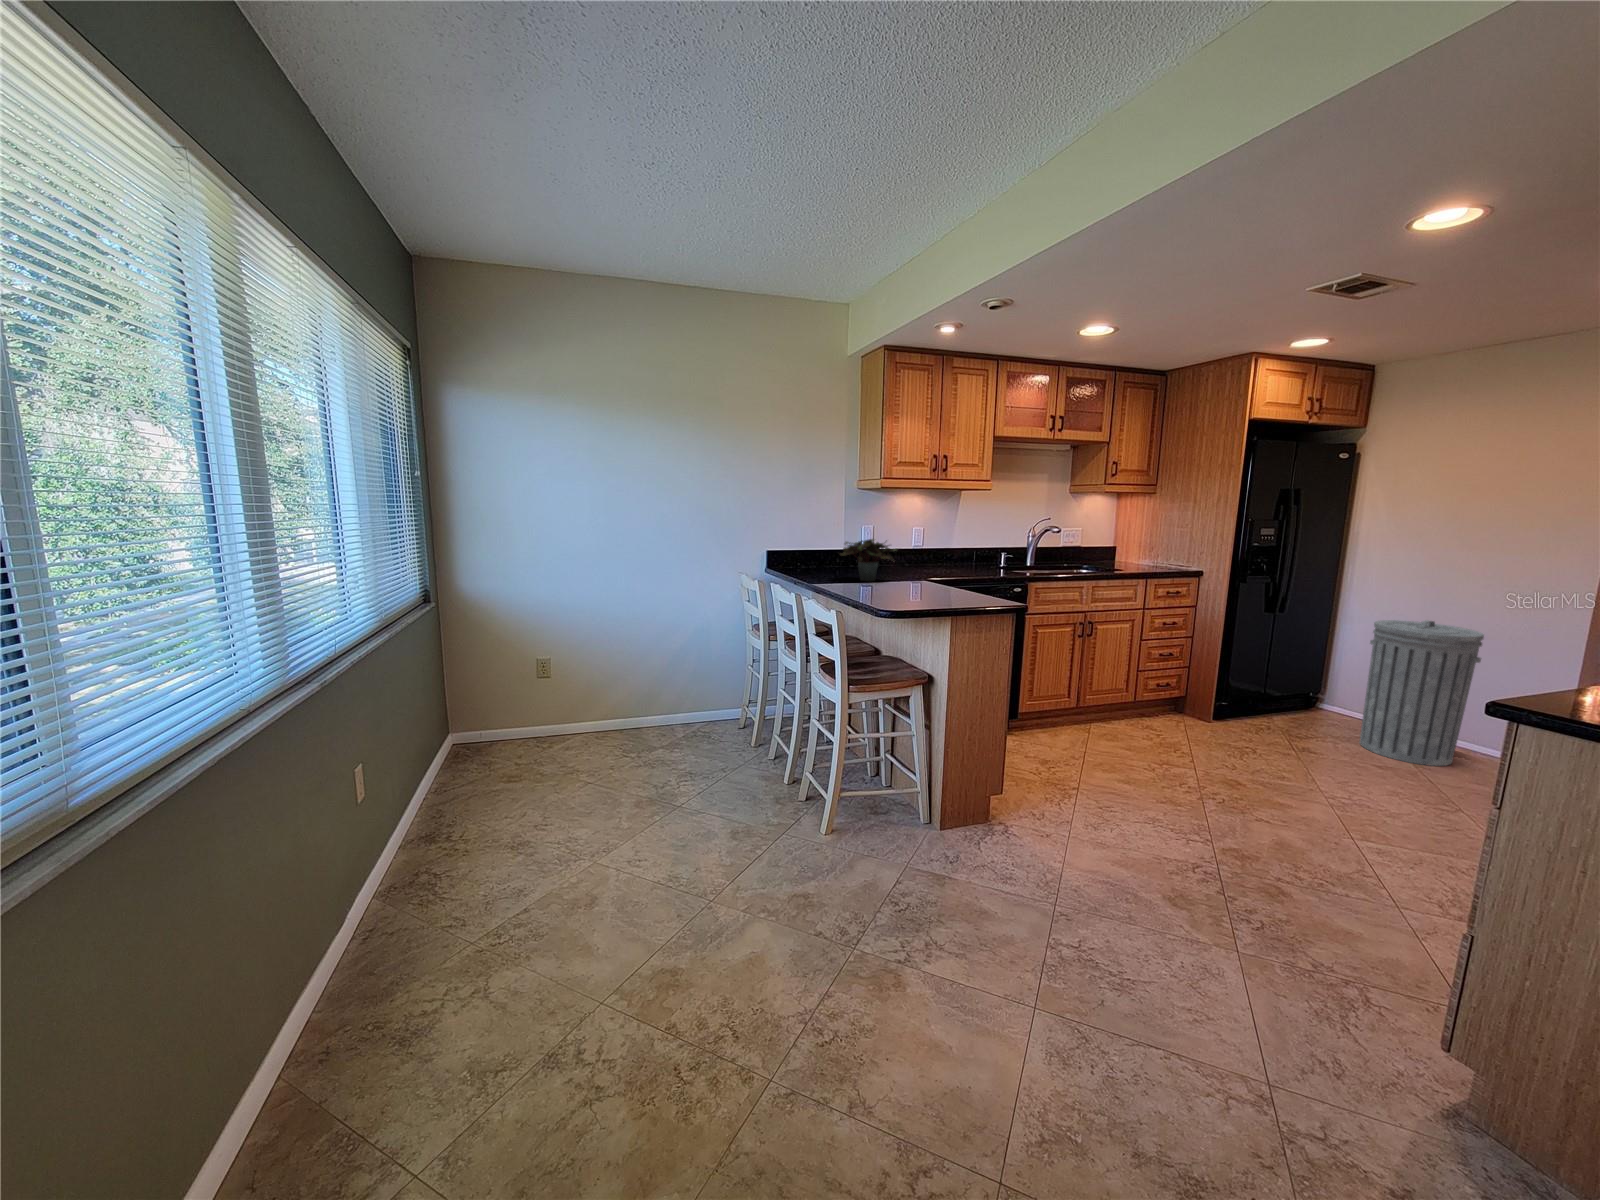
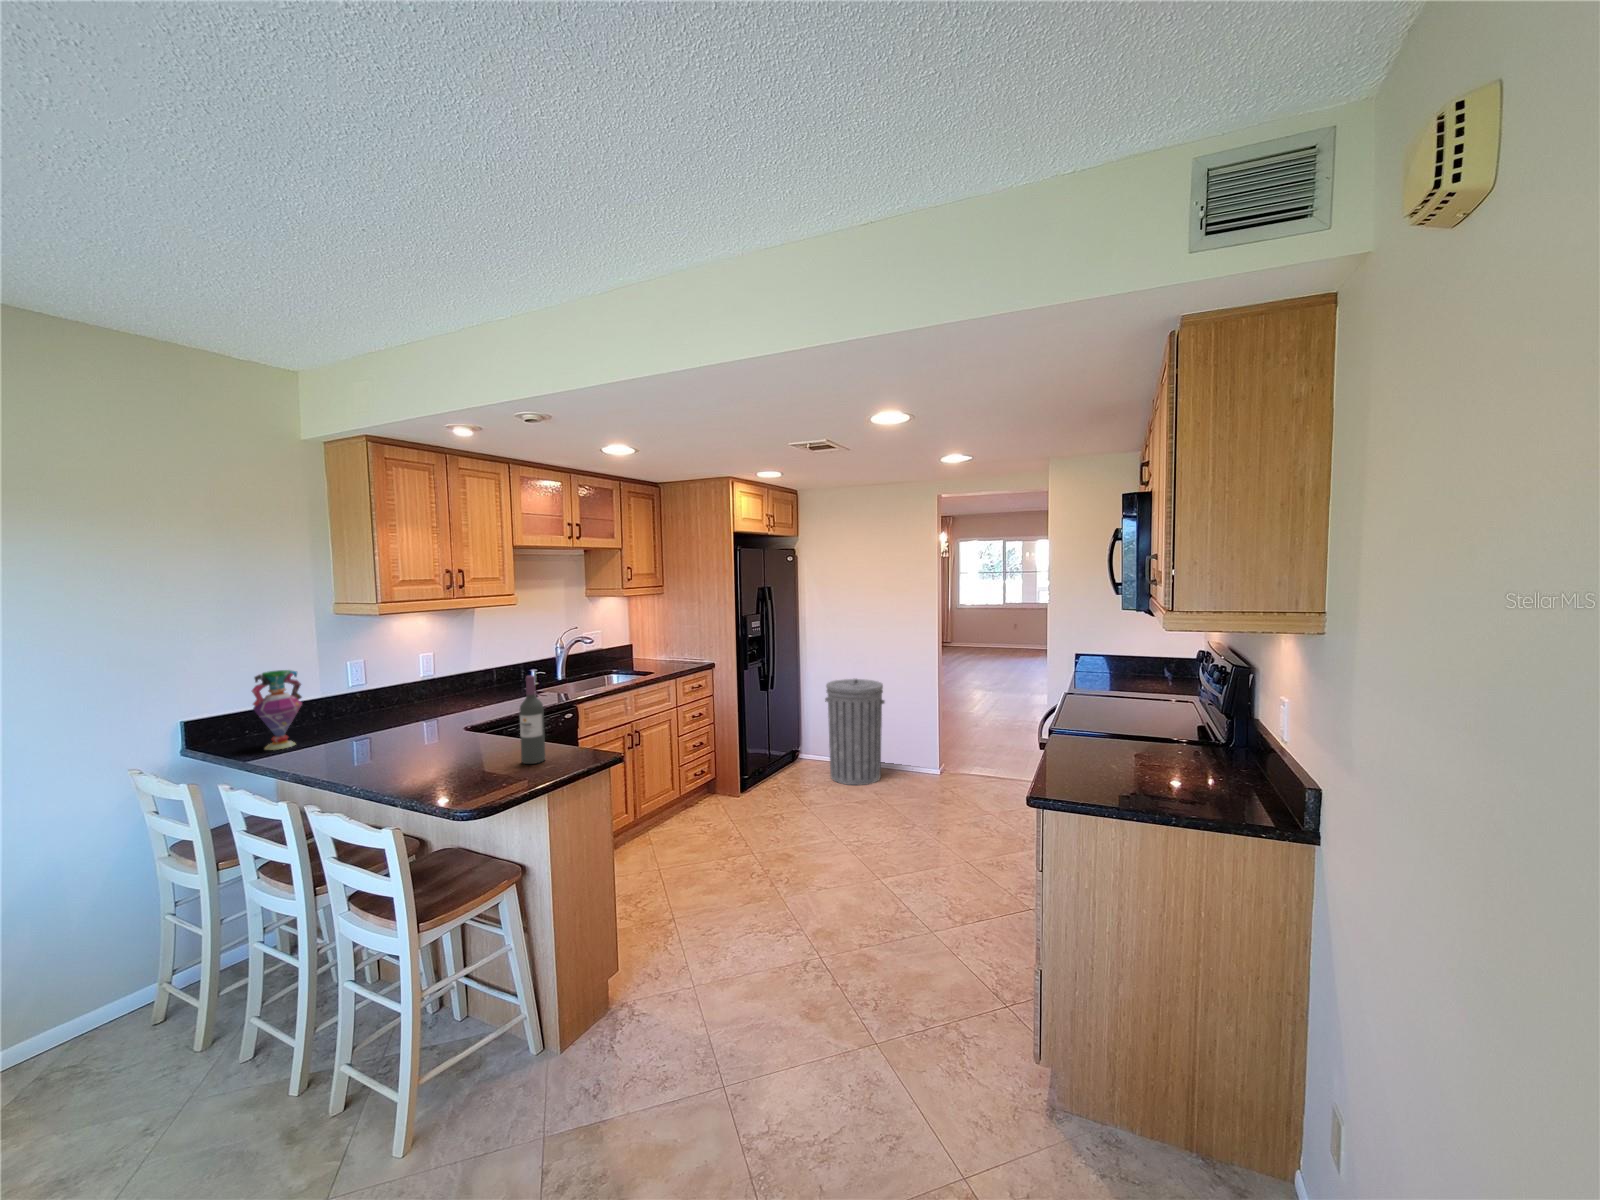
vase: none [806,522,834,574] -> present [252,670,302,750]
wine bottle: none [943,531,964,602] -> present [520,675,545,764]
potted plant: present [840,539,897,581] -> none [326,687,422,749]

